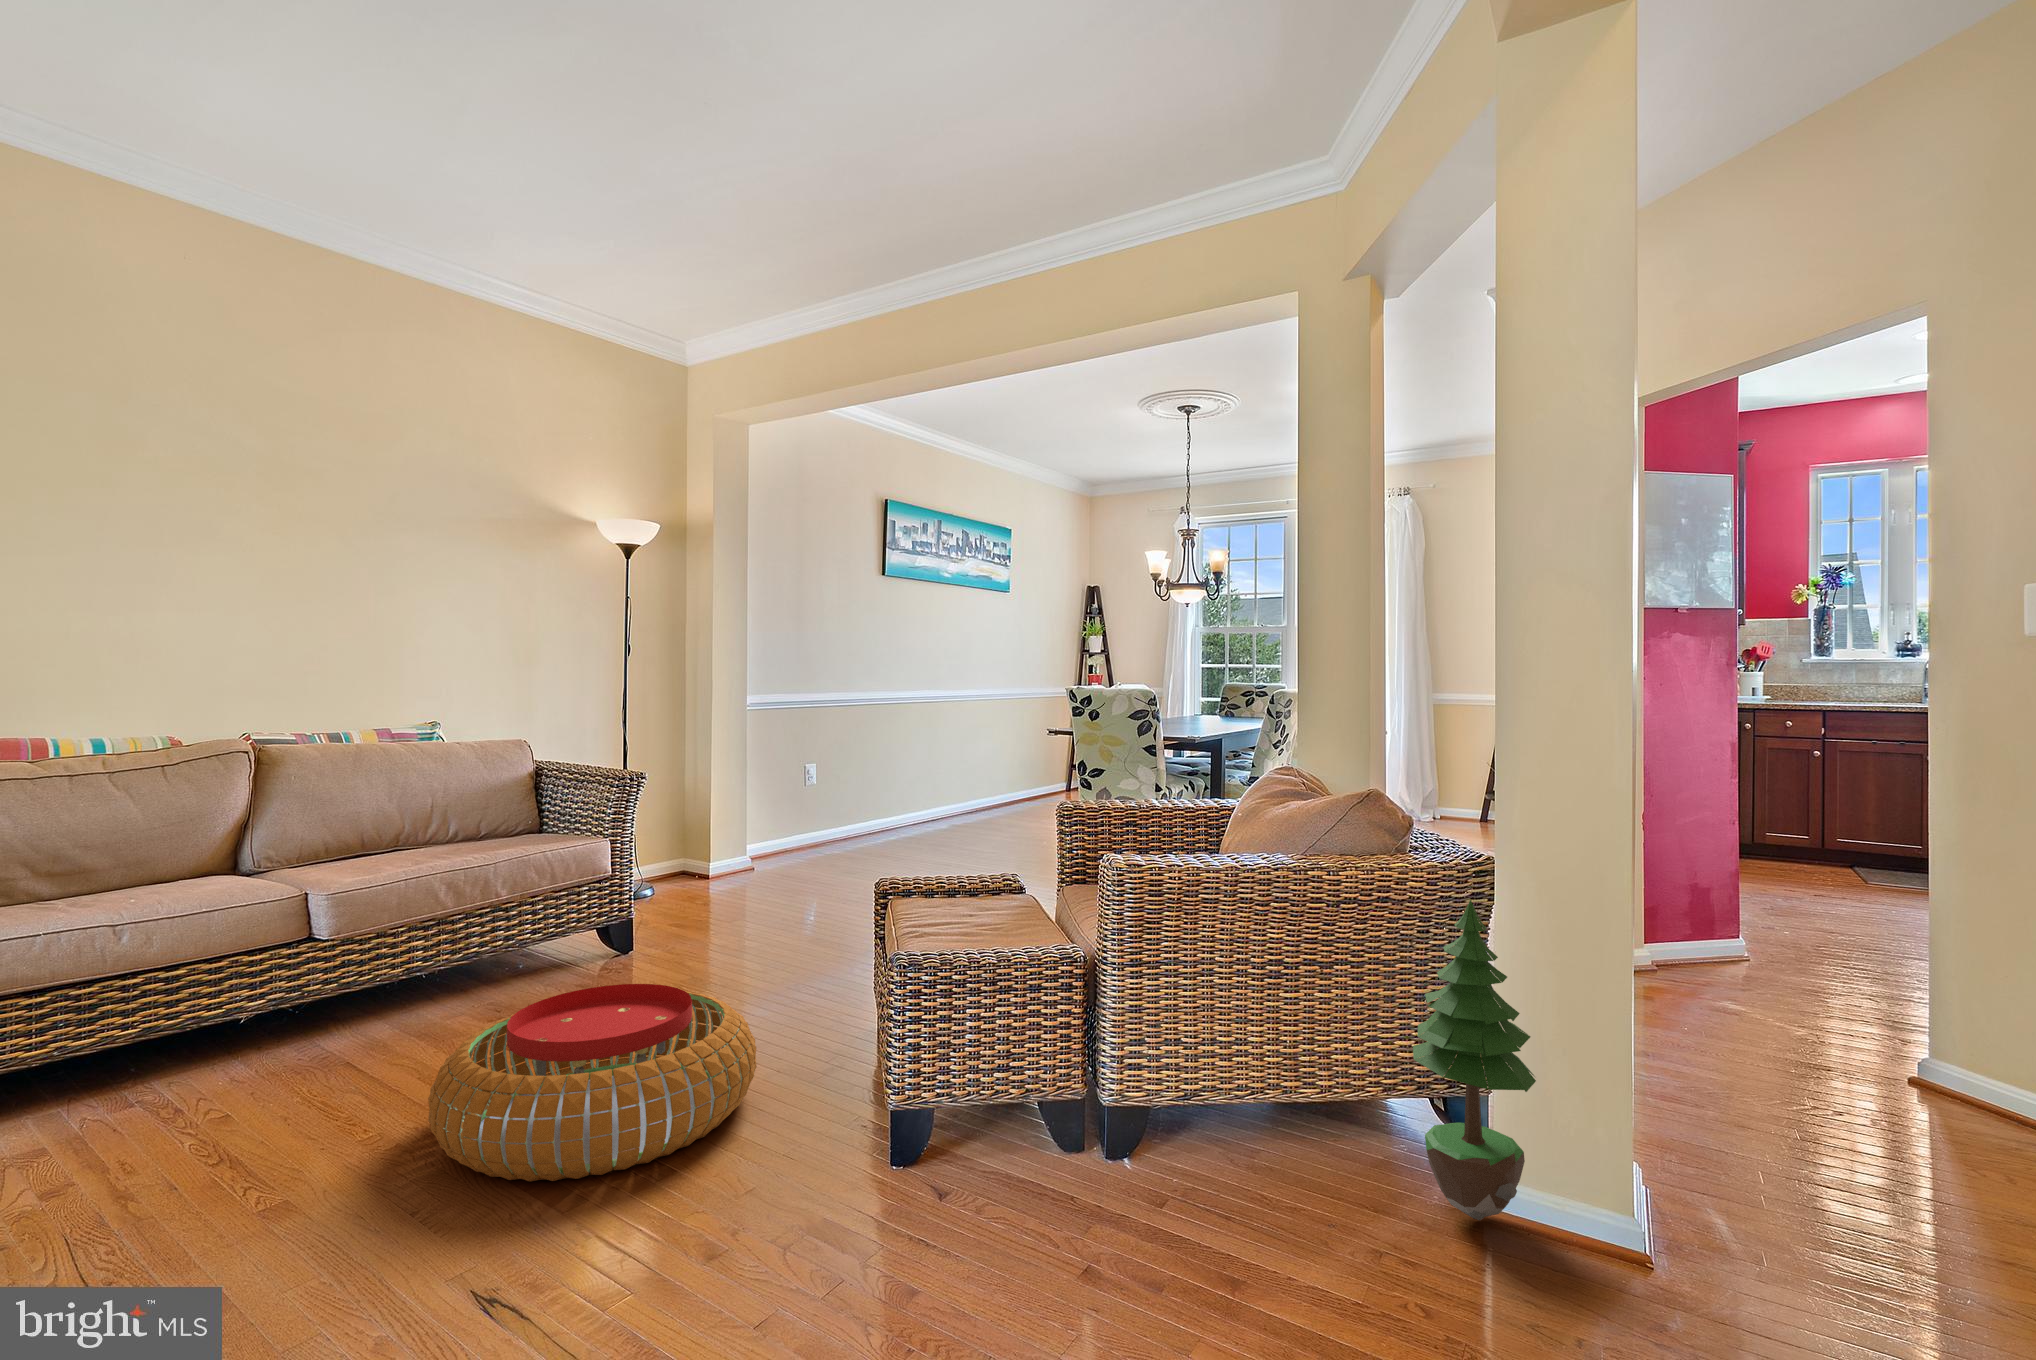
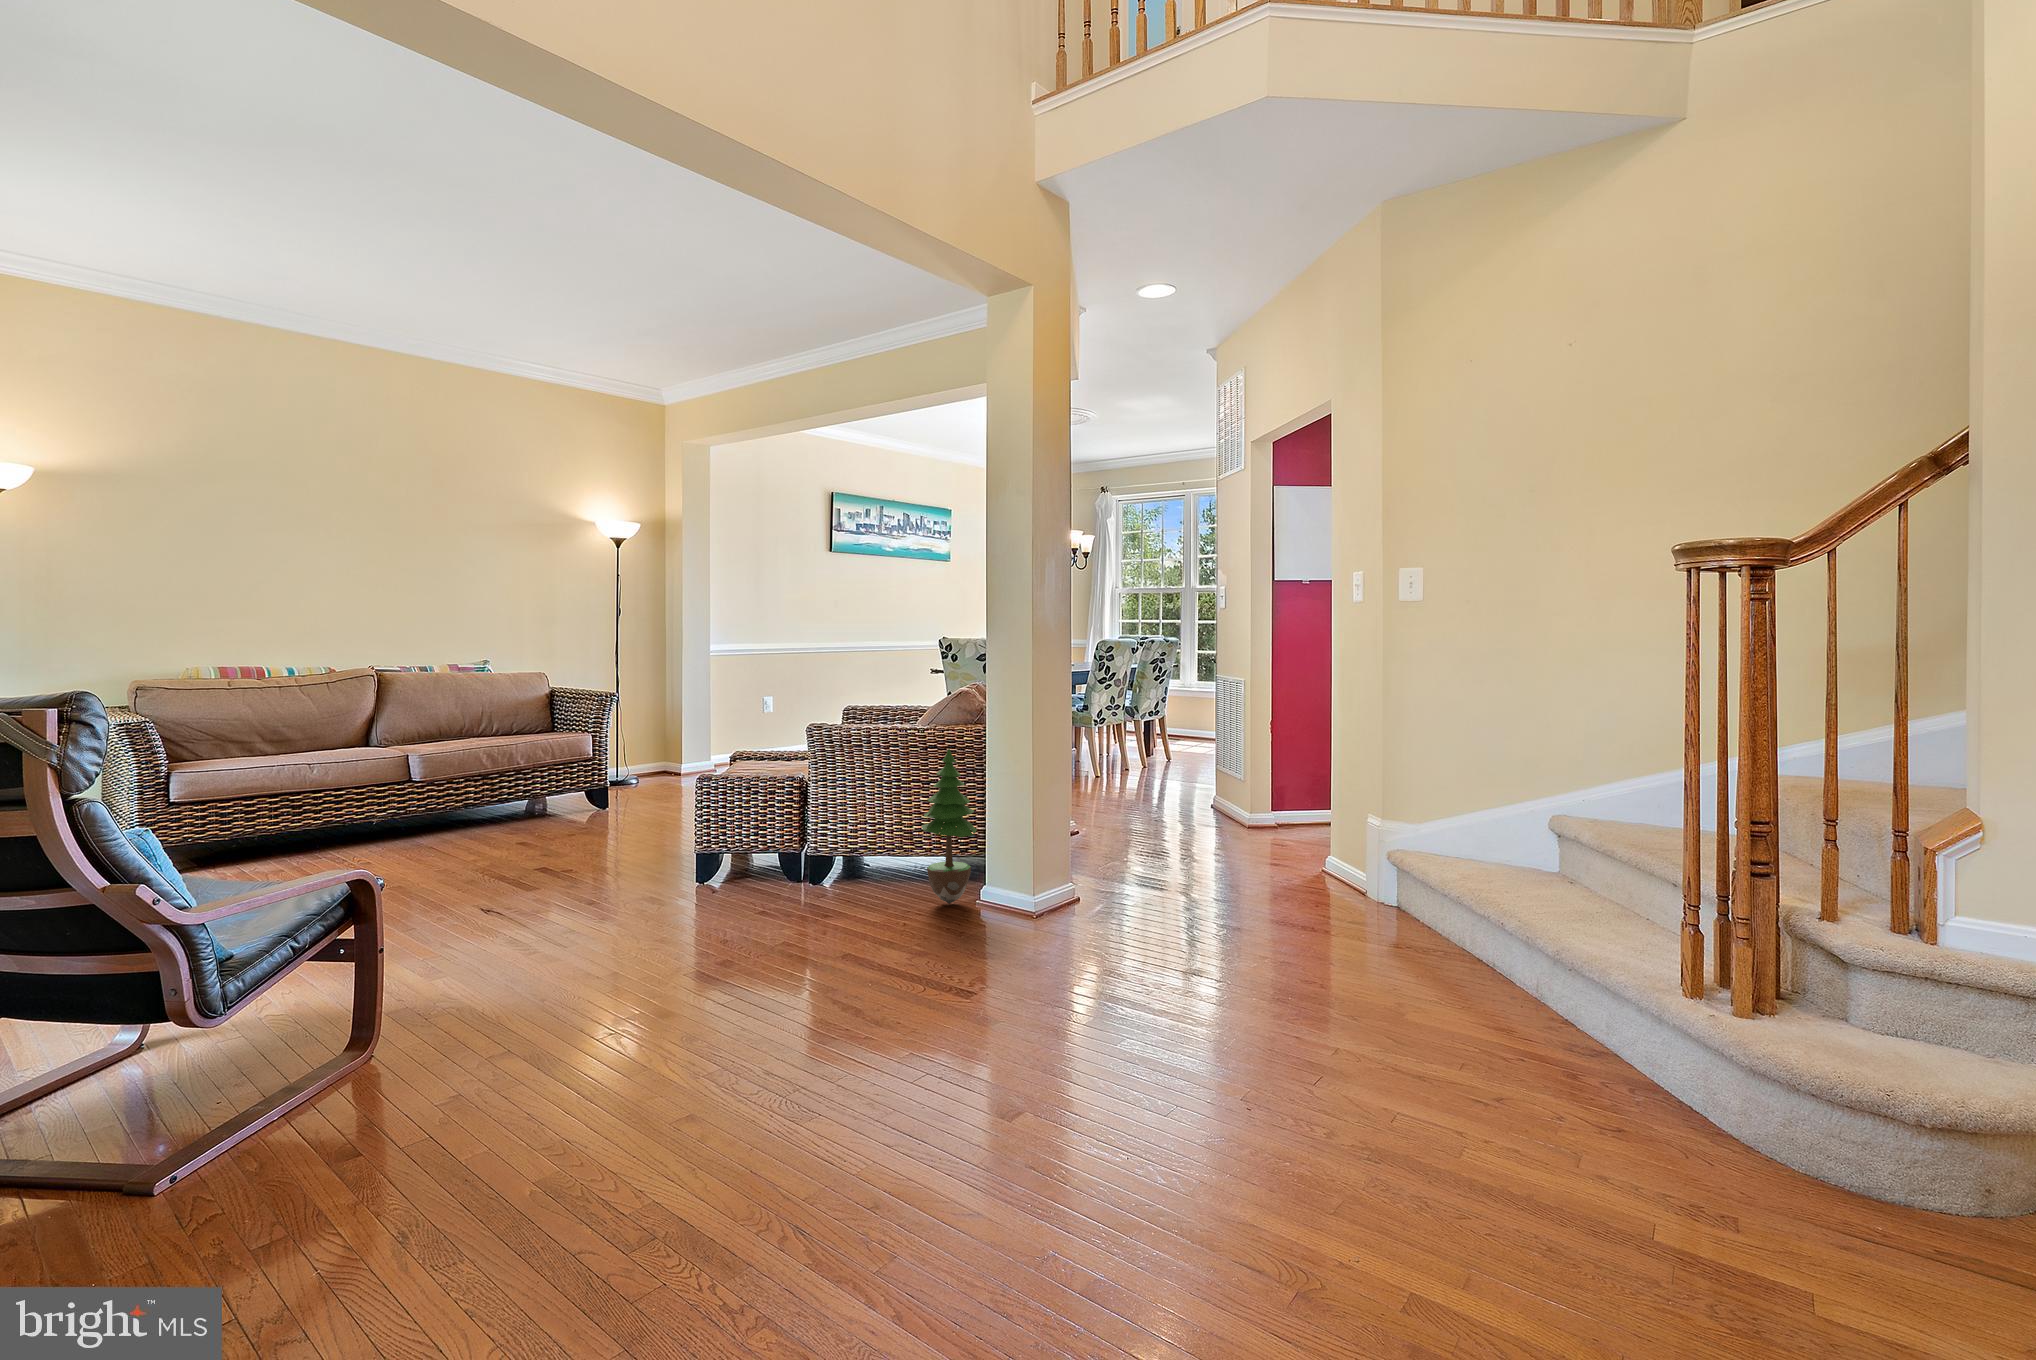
pouf: present [428,984,757,1182] -> none [466,803,641,882]

